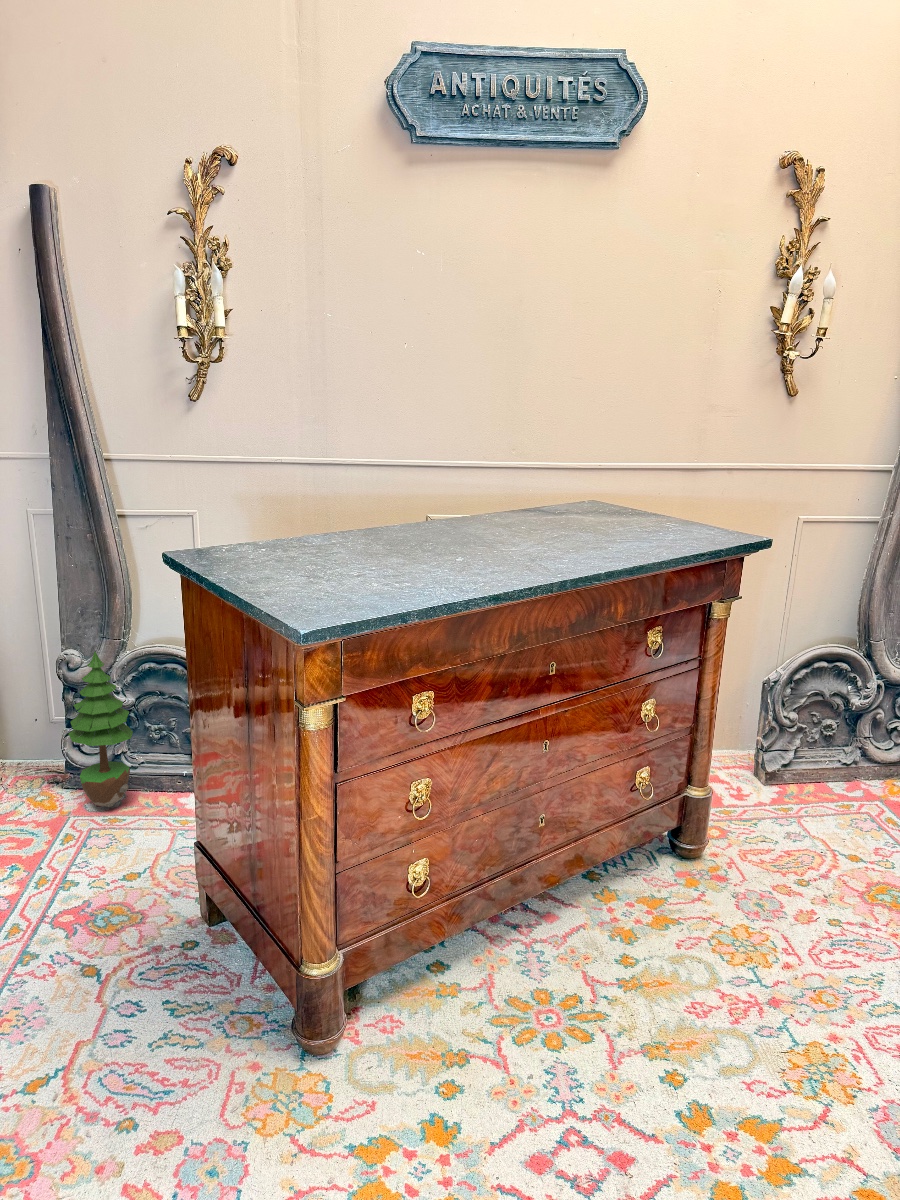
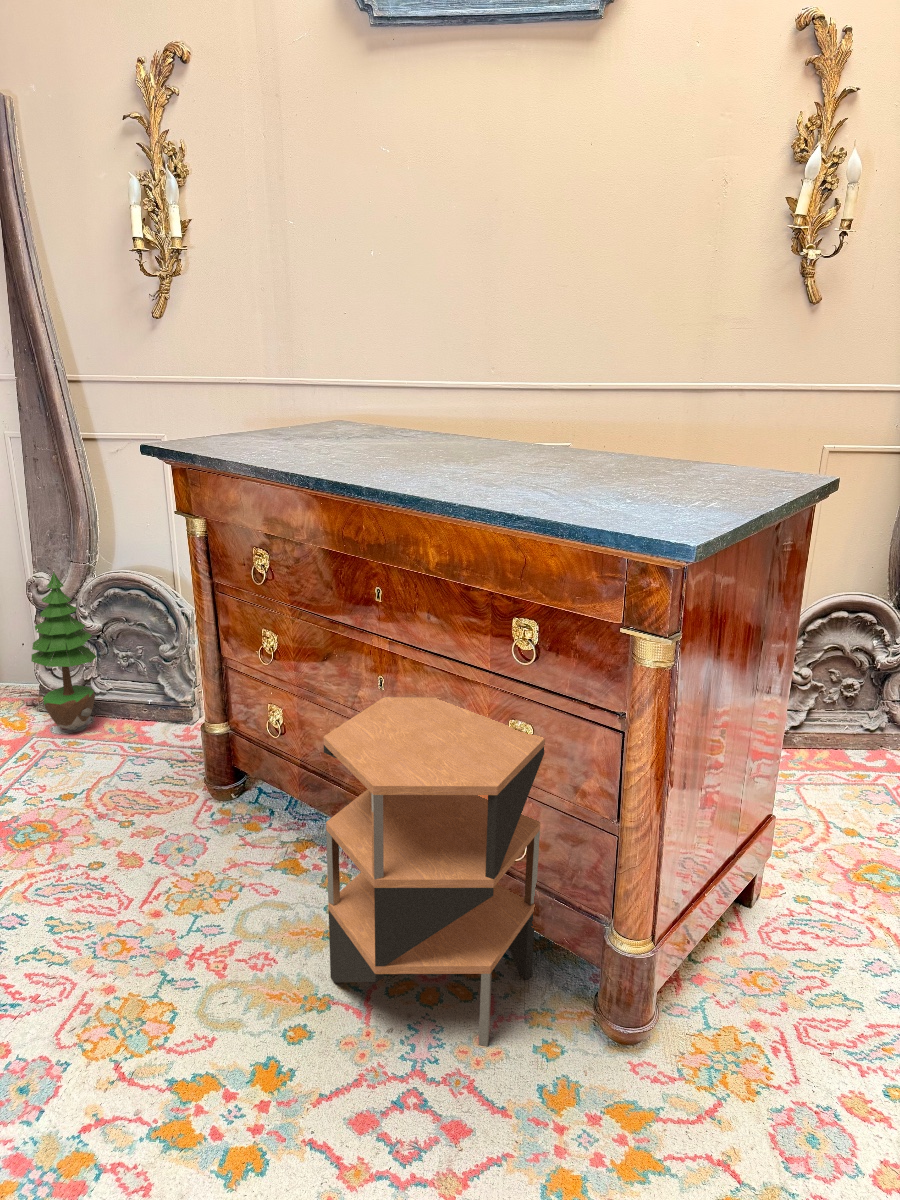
side table: none [458,766,657,1082] -> present [323,697,545,1046]

